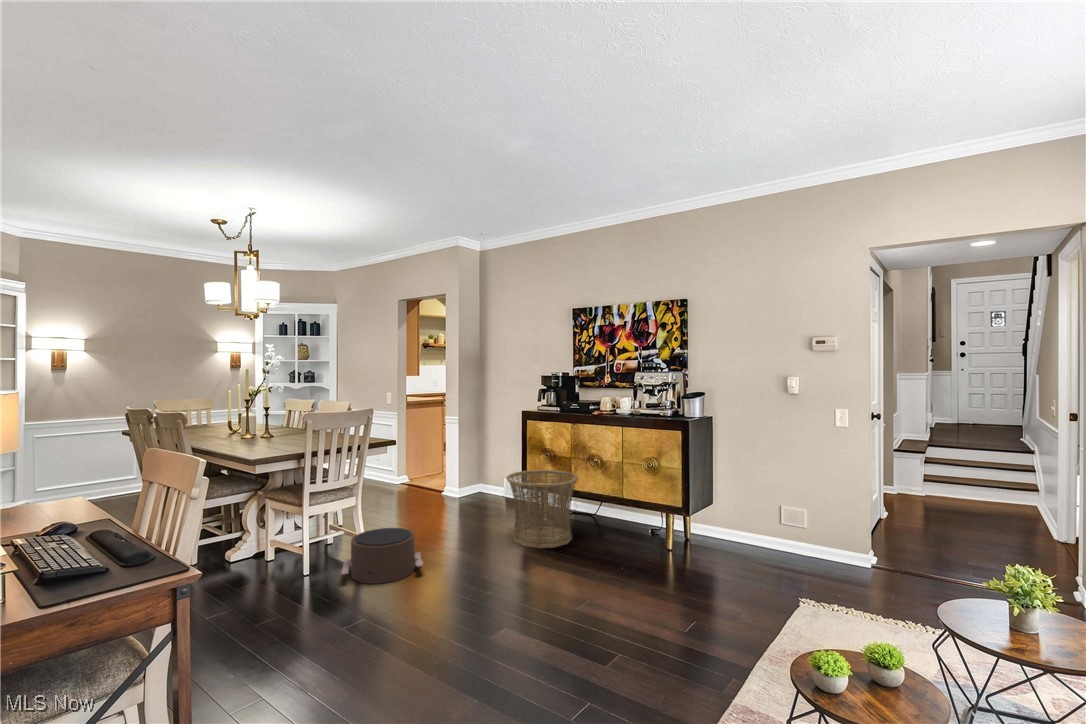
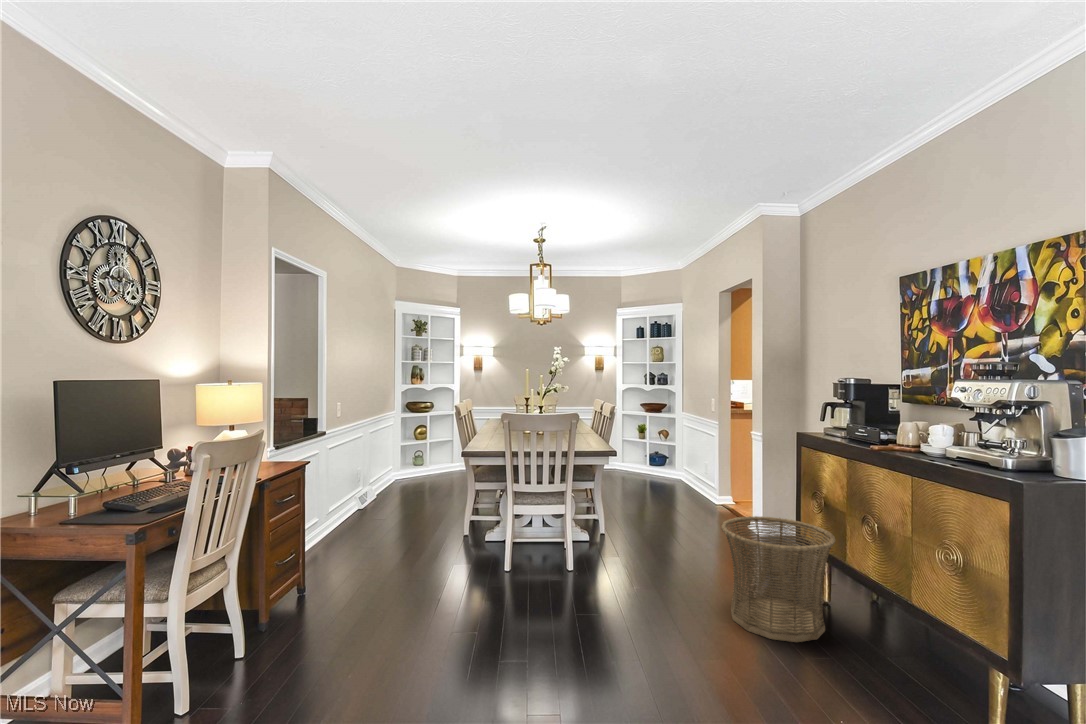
pouf: present [342,528,423,584] -> none [512,540,599,600]

